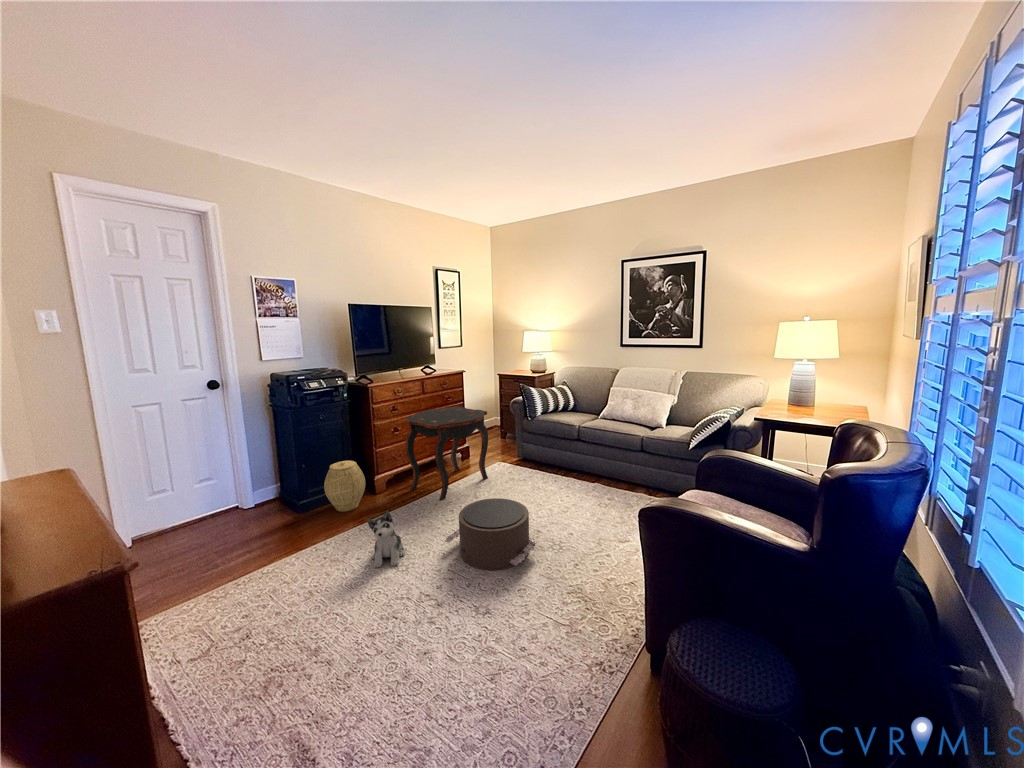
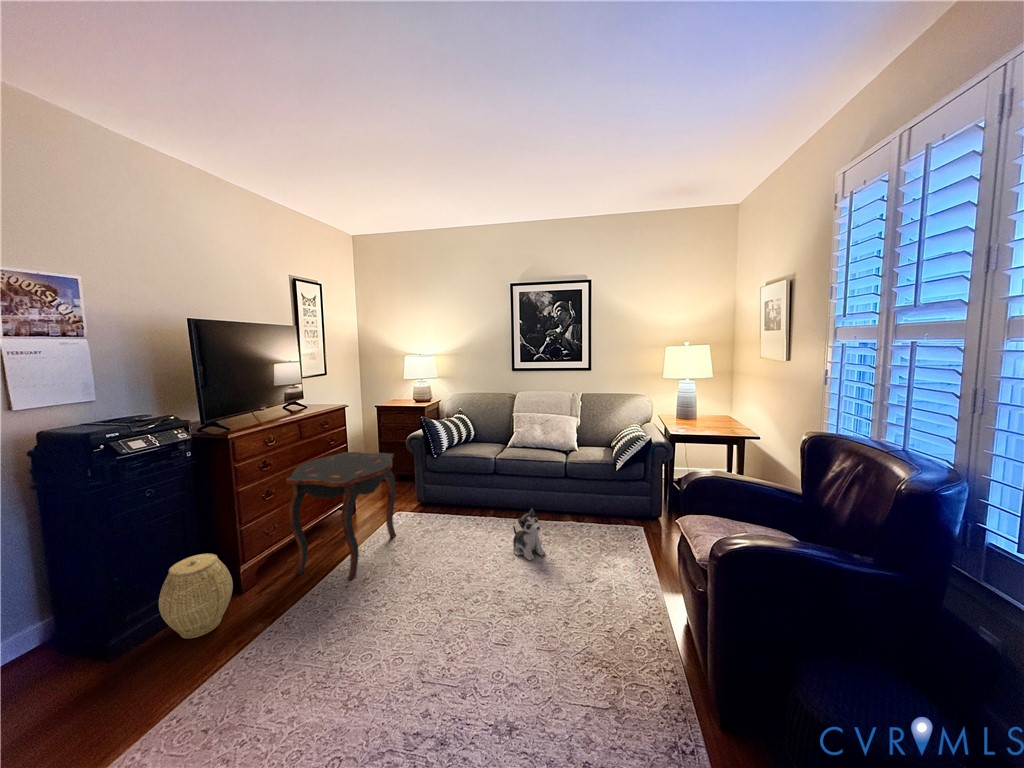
pouf: present [445,498,537,570] -> none [400,562,517,666]
plush toy: present [367,511,405,568] -> present [513,508,546,561]

